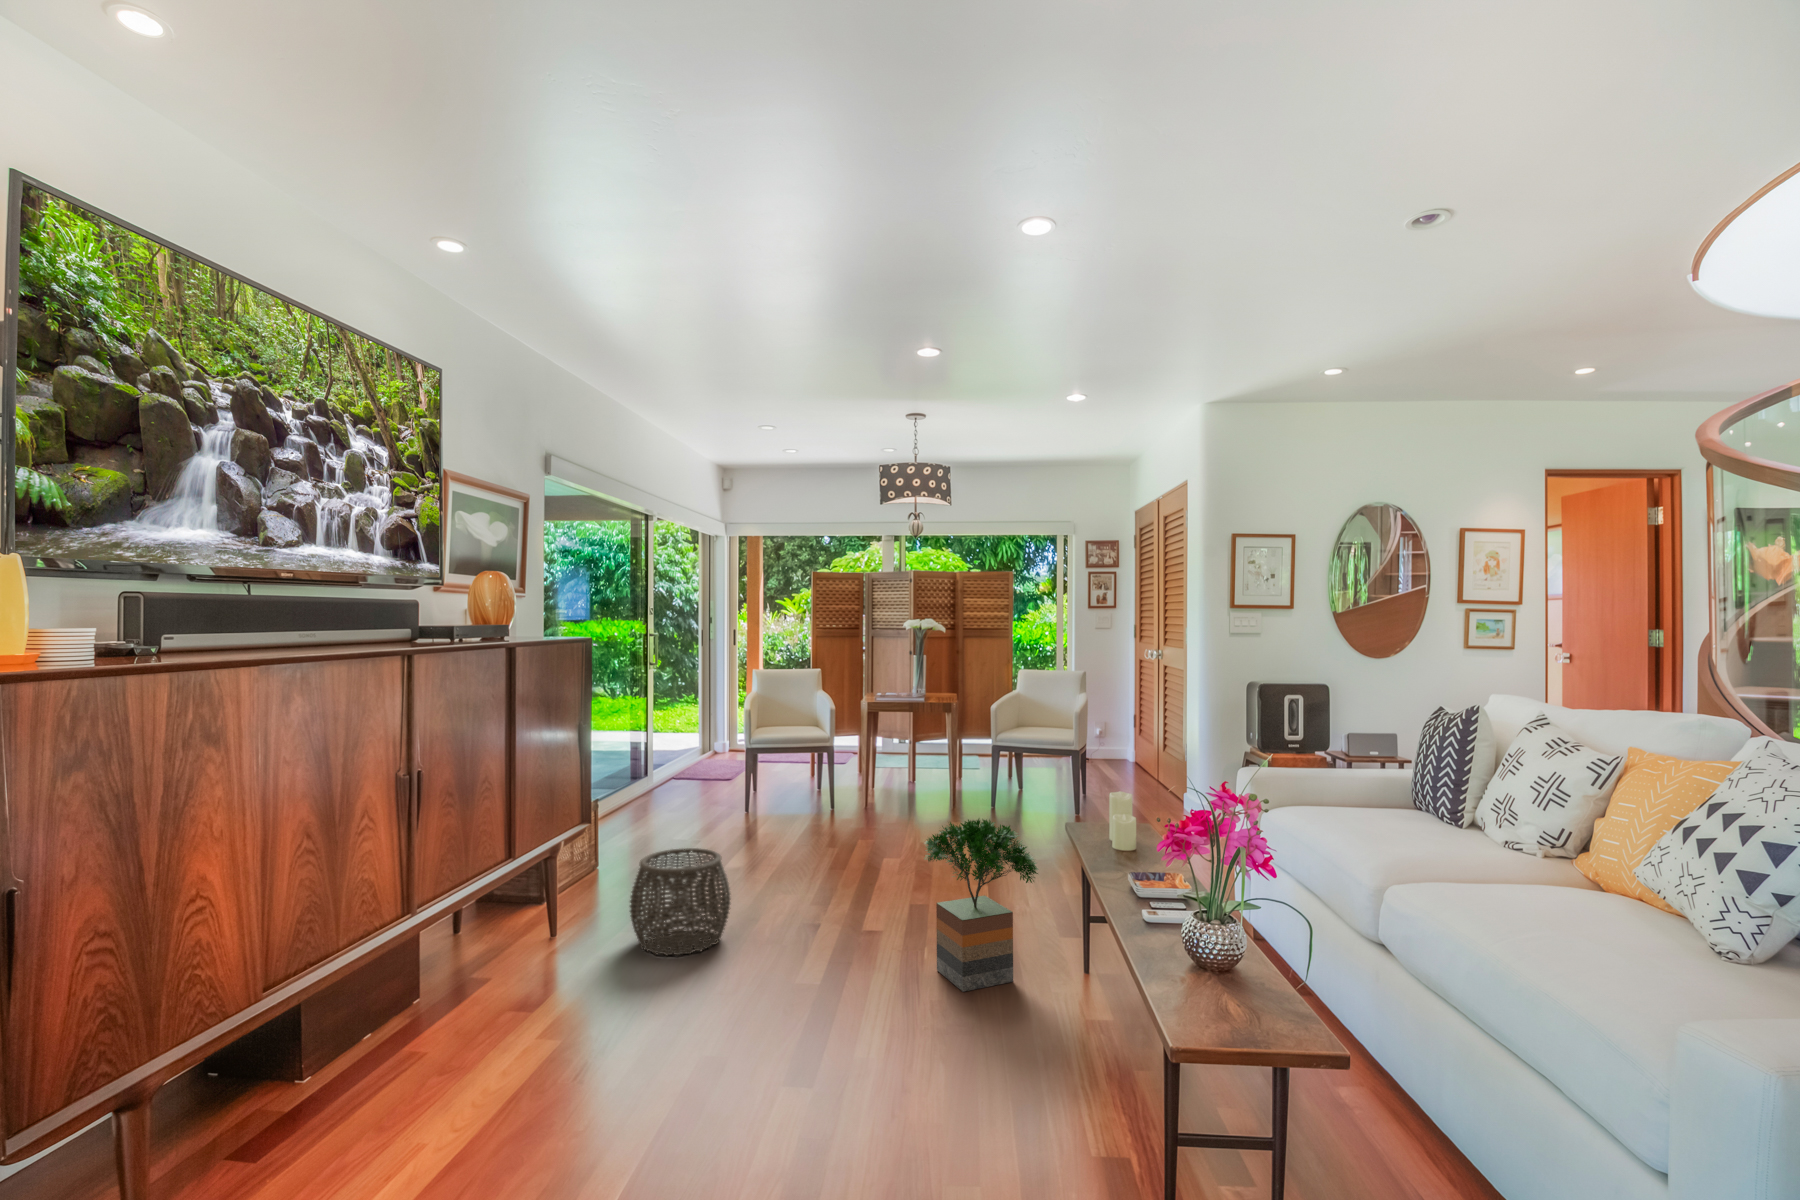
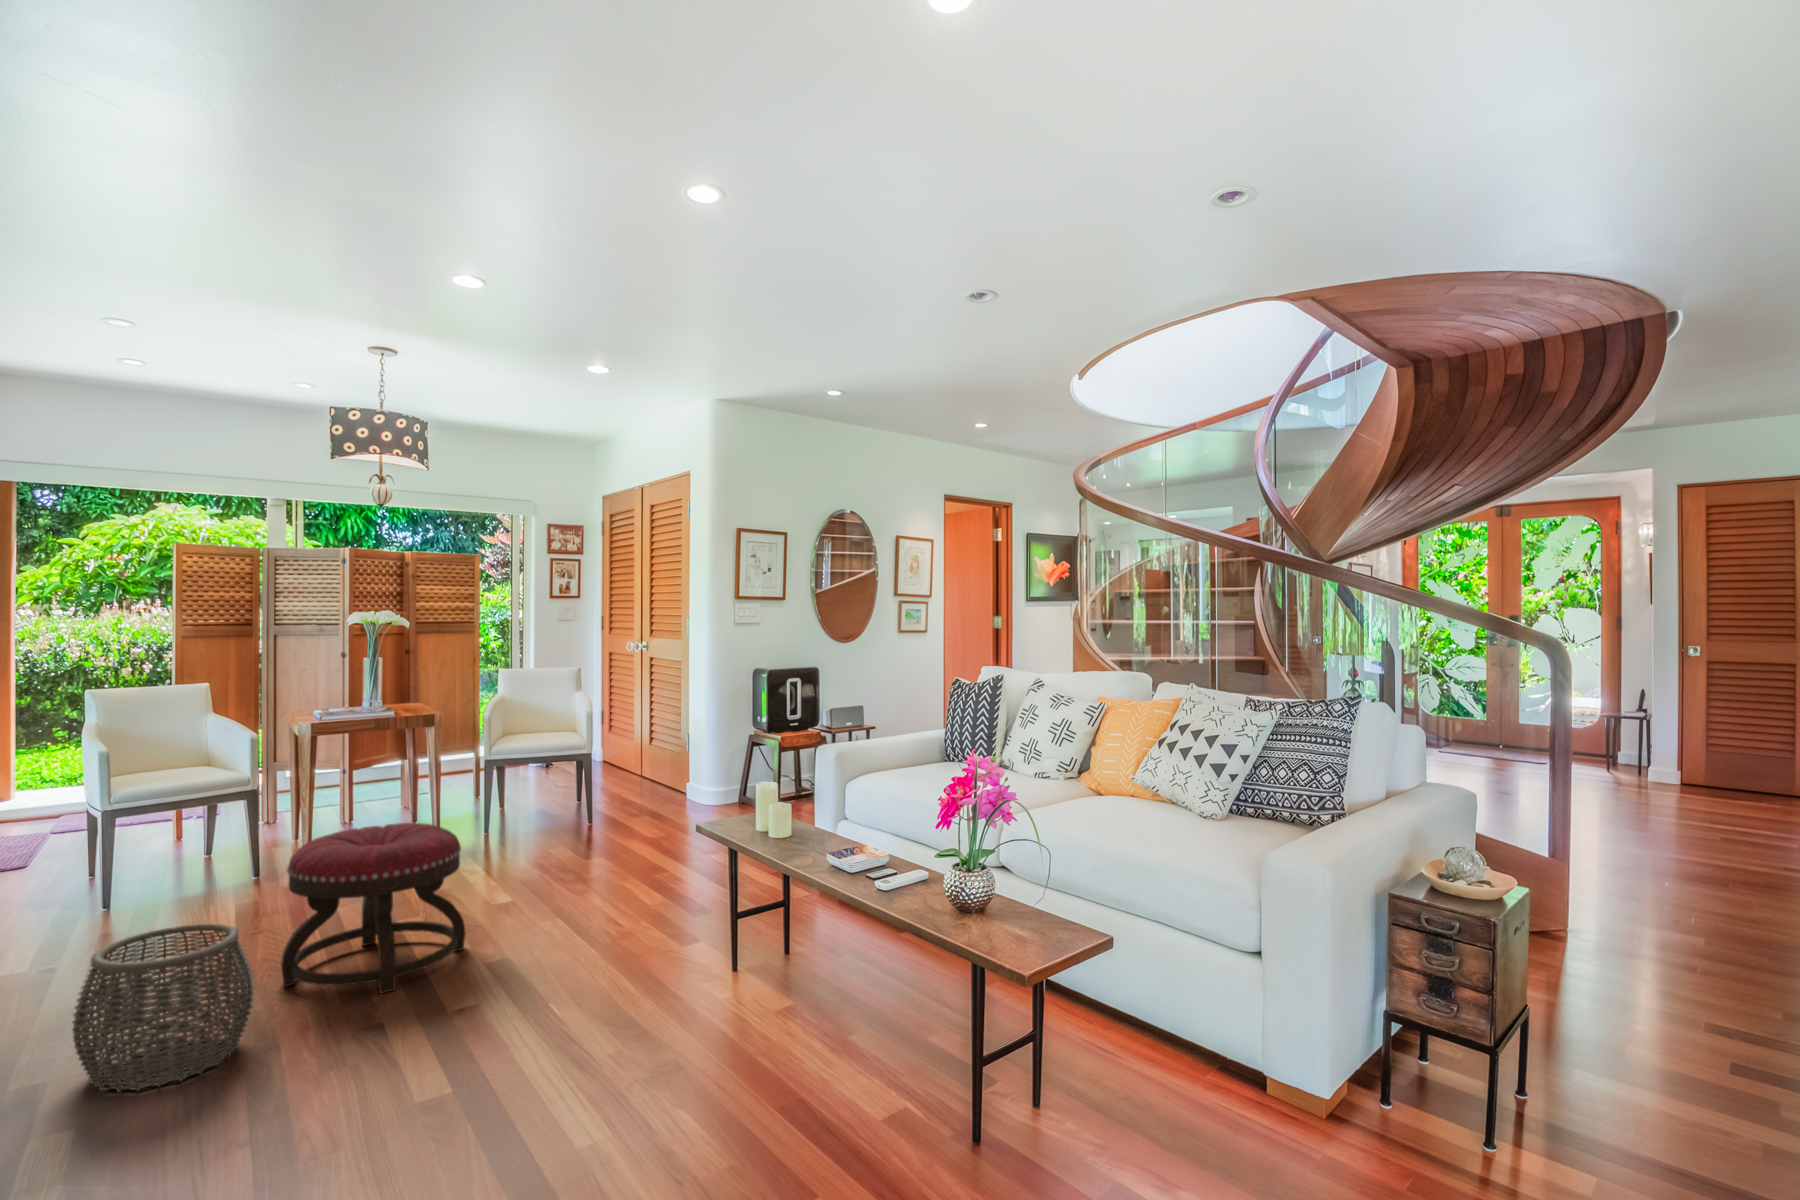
ottoman: none [771,796,897,929] -> present [281,823,465,994]
potted tree: present [924,819,1038,992] -> none [553,817,693,1009]

